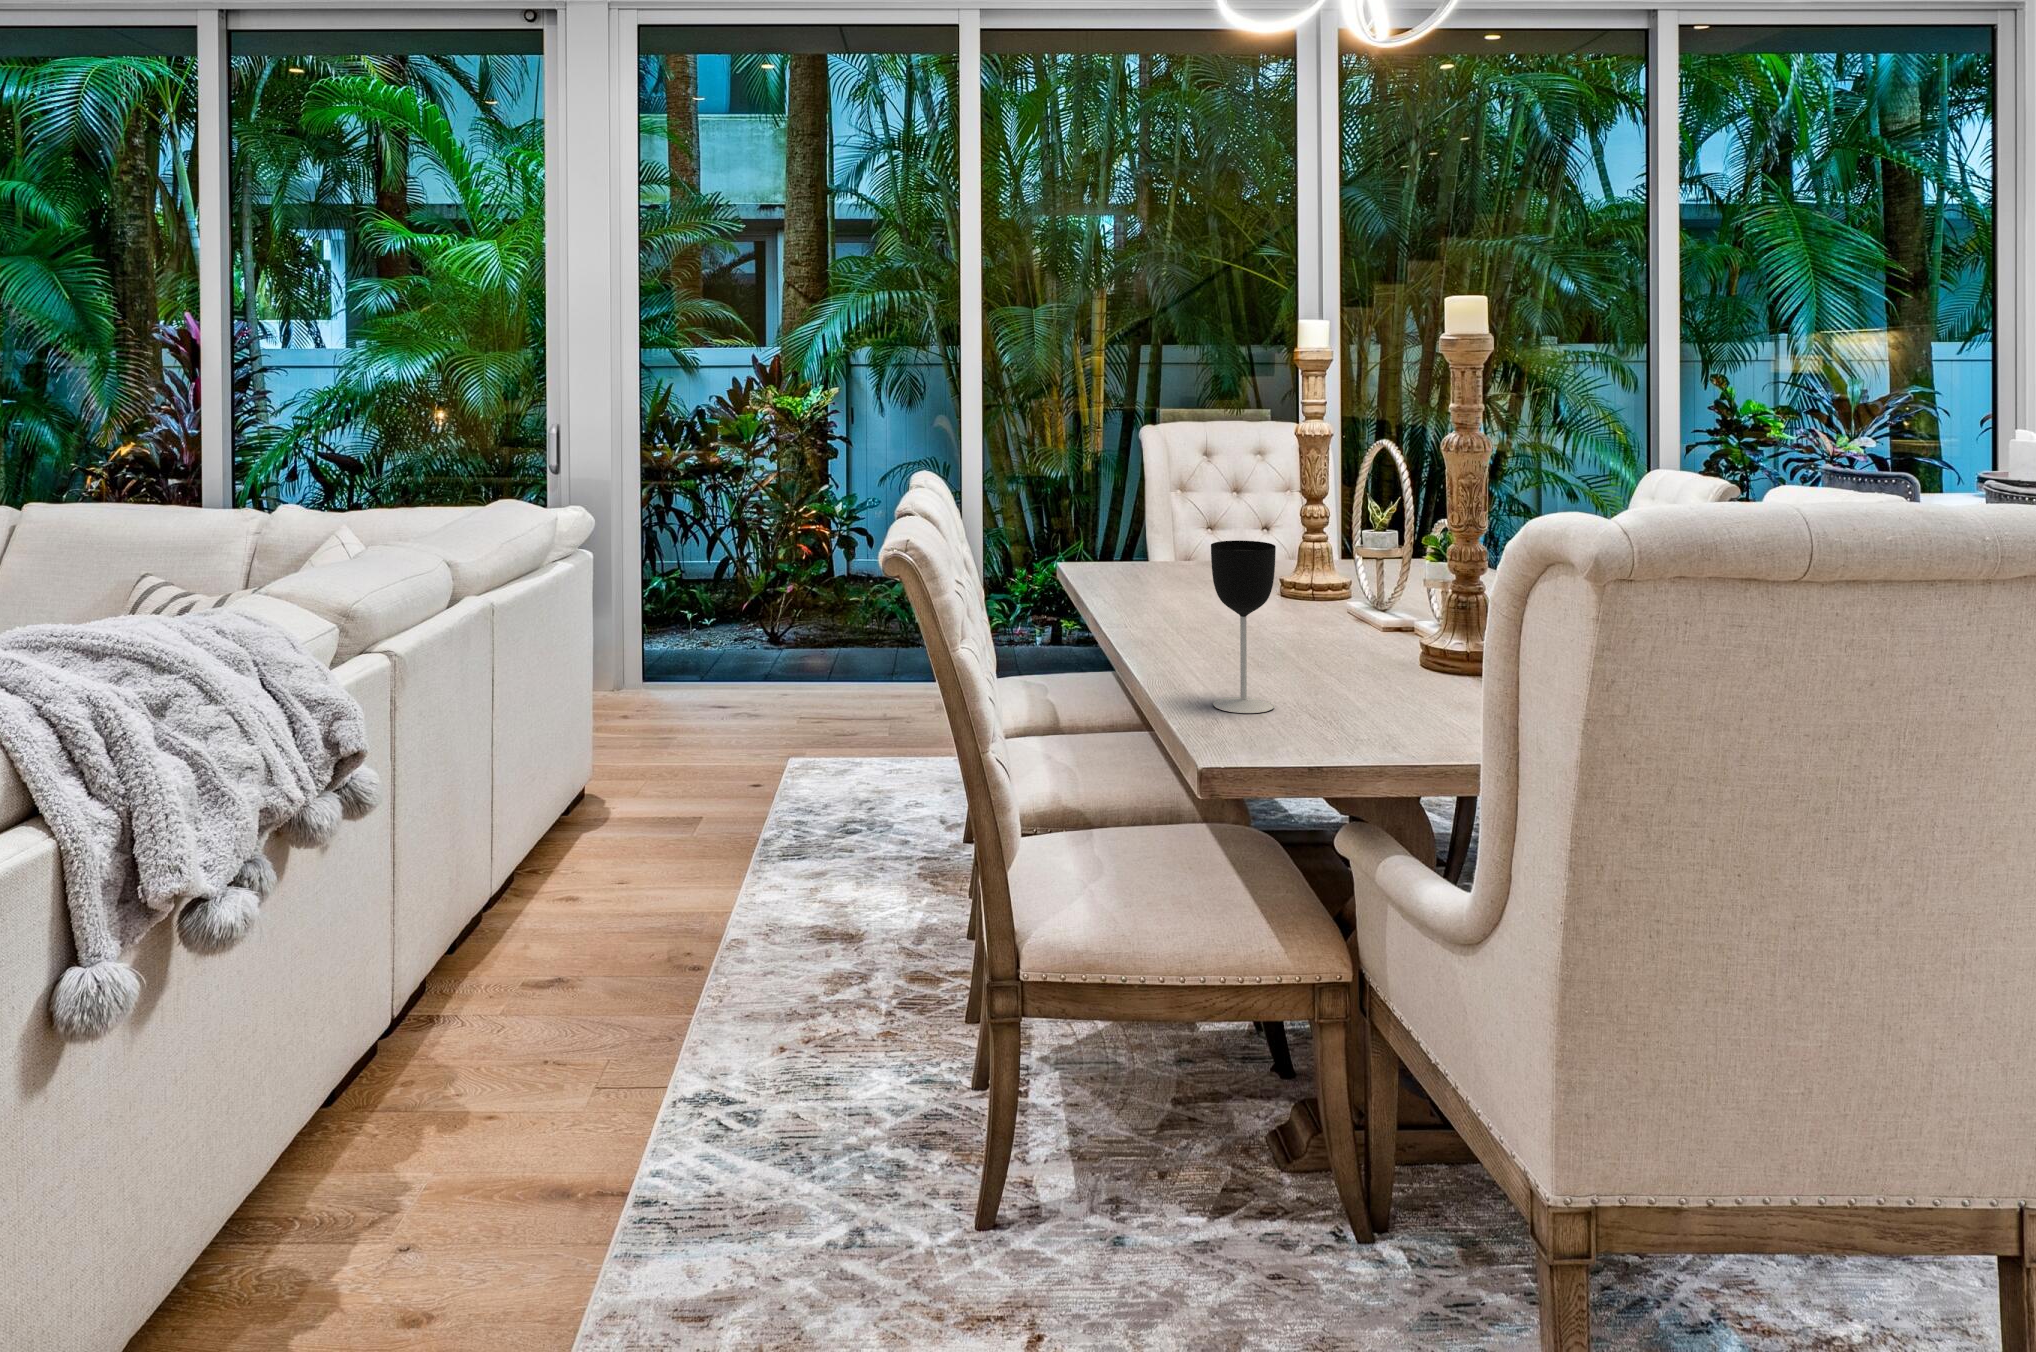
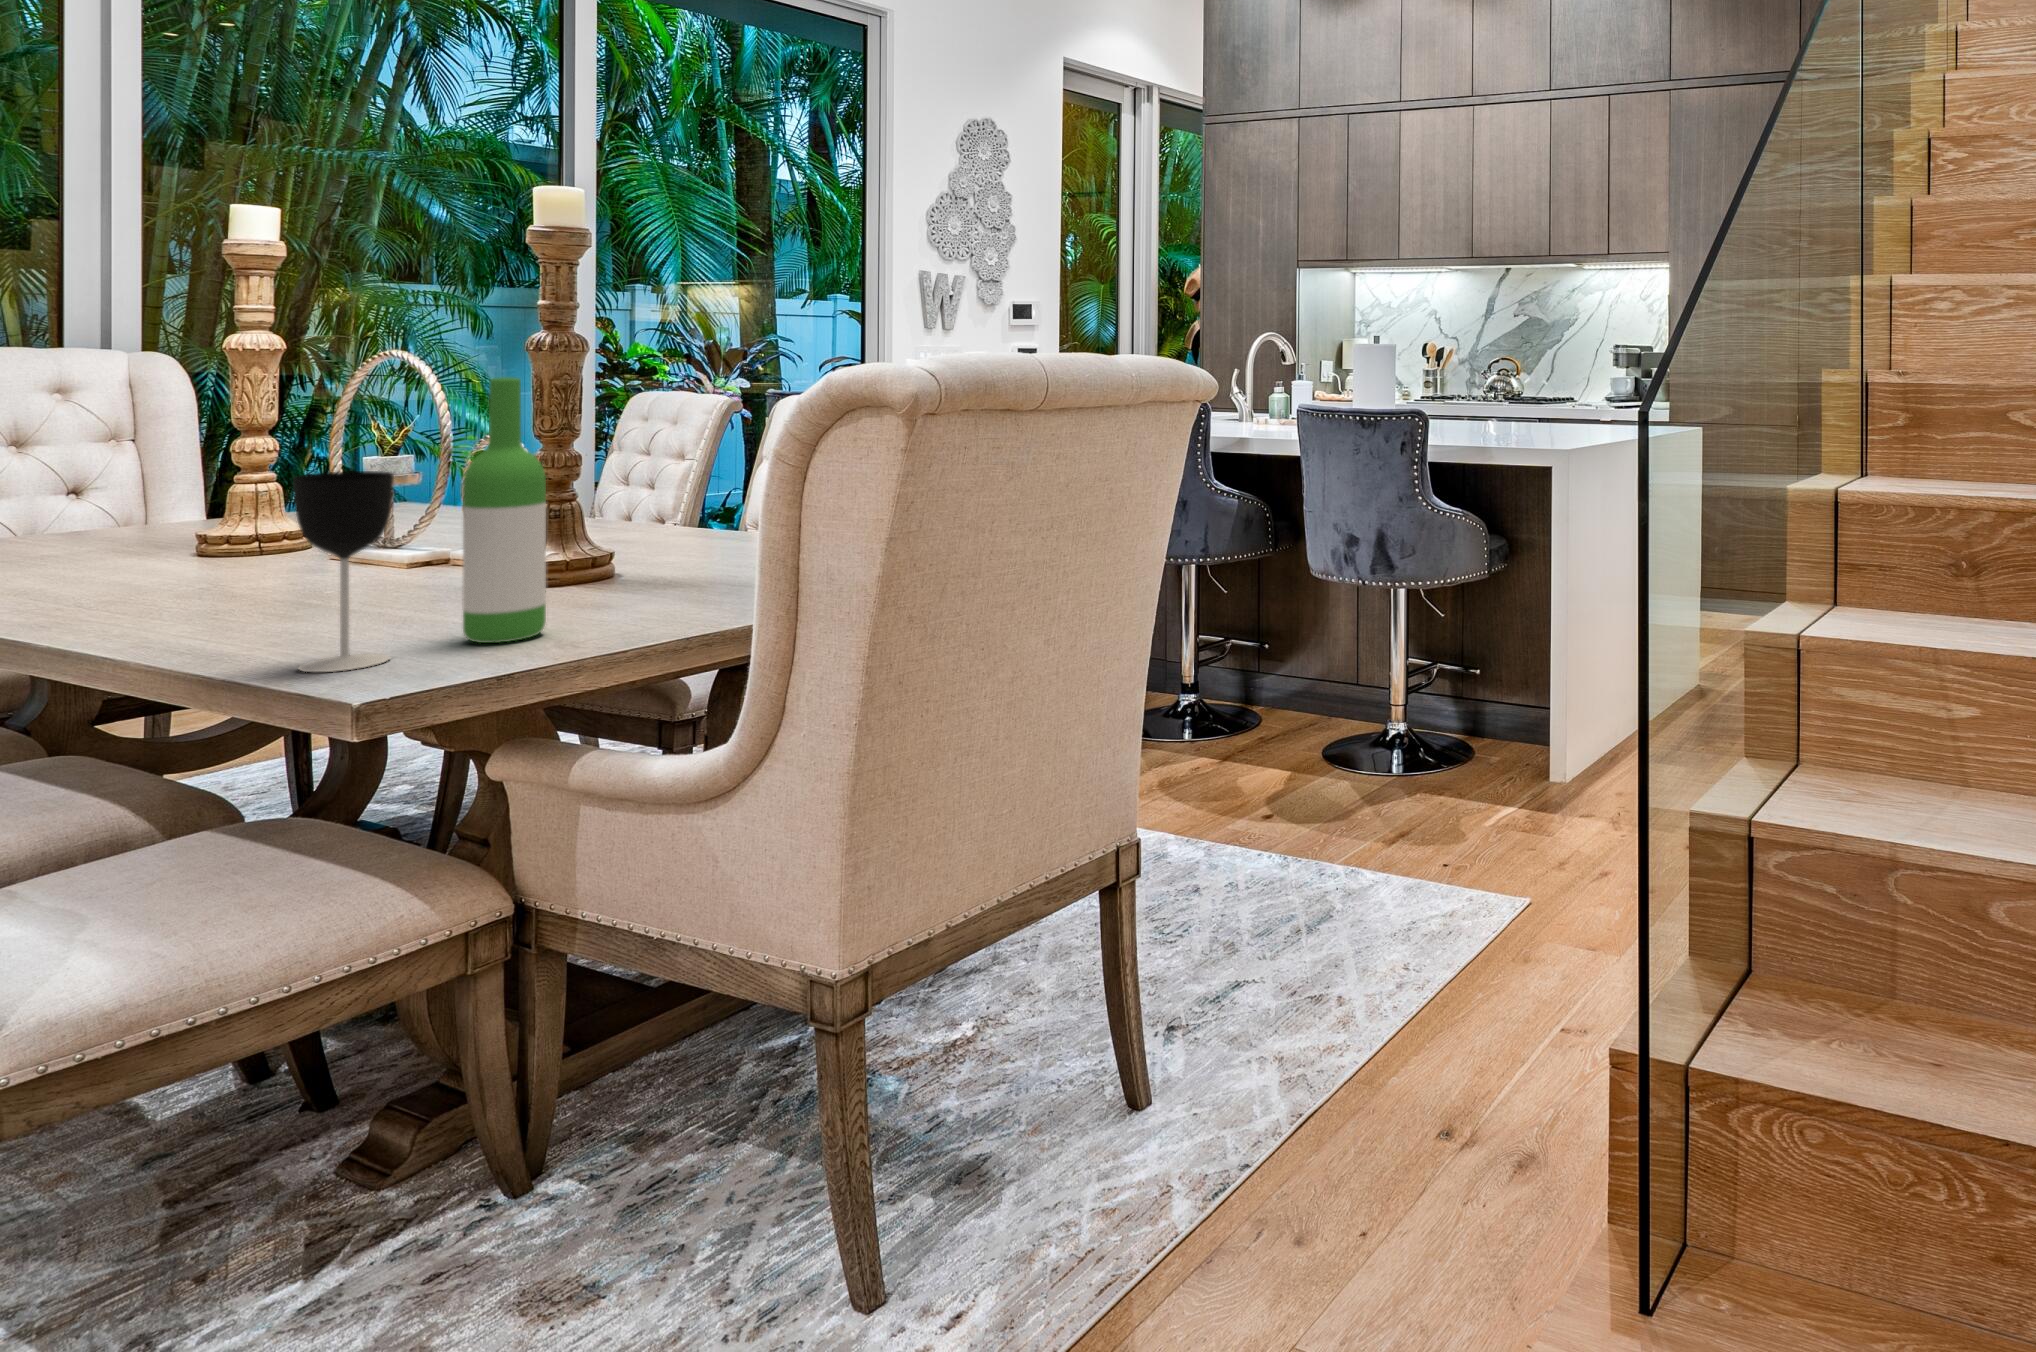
wine bottle: none [1332,465,1396,714] -> present [462,377,546,643]

